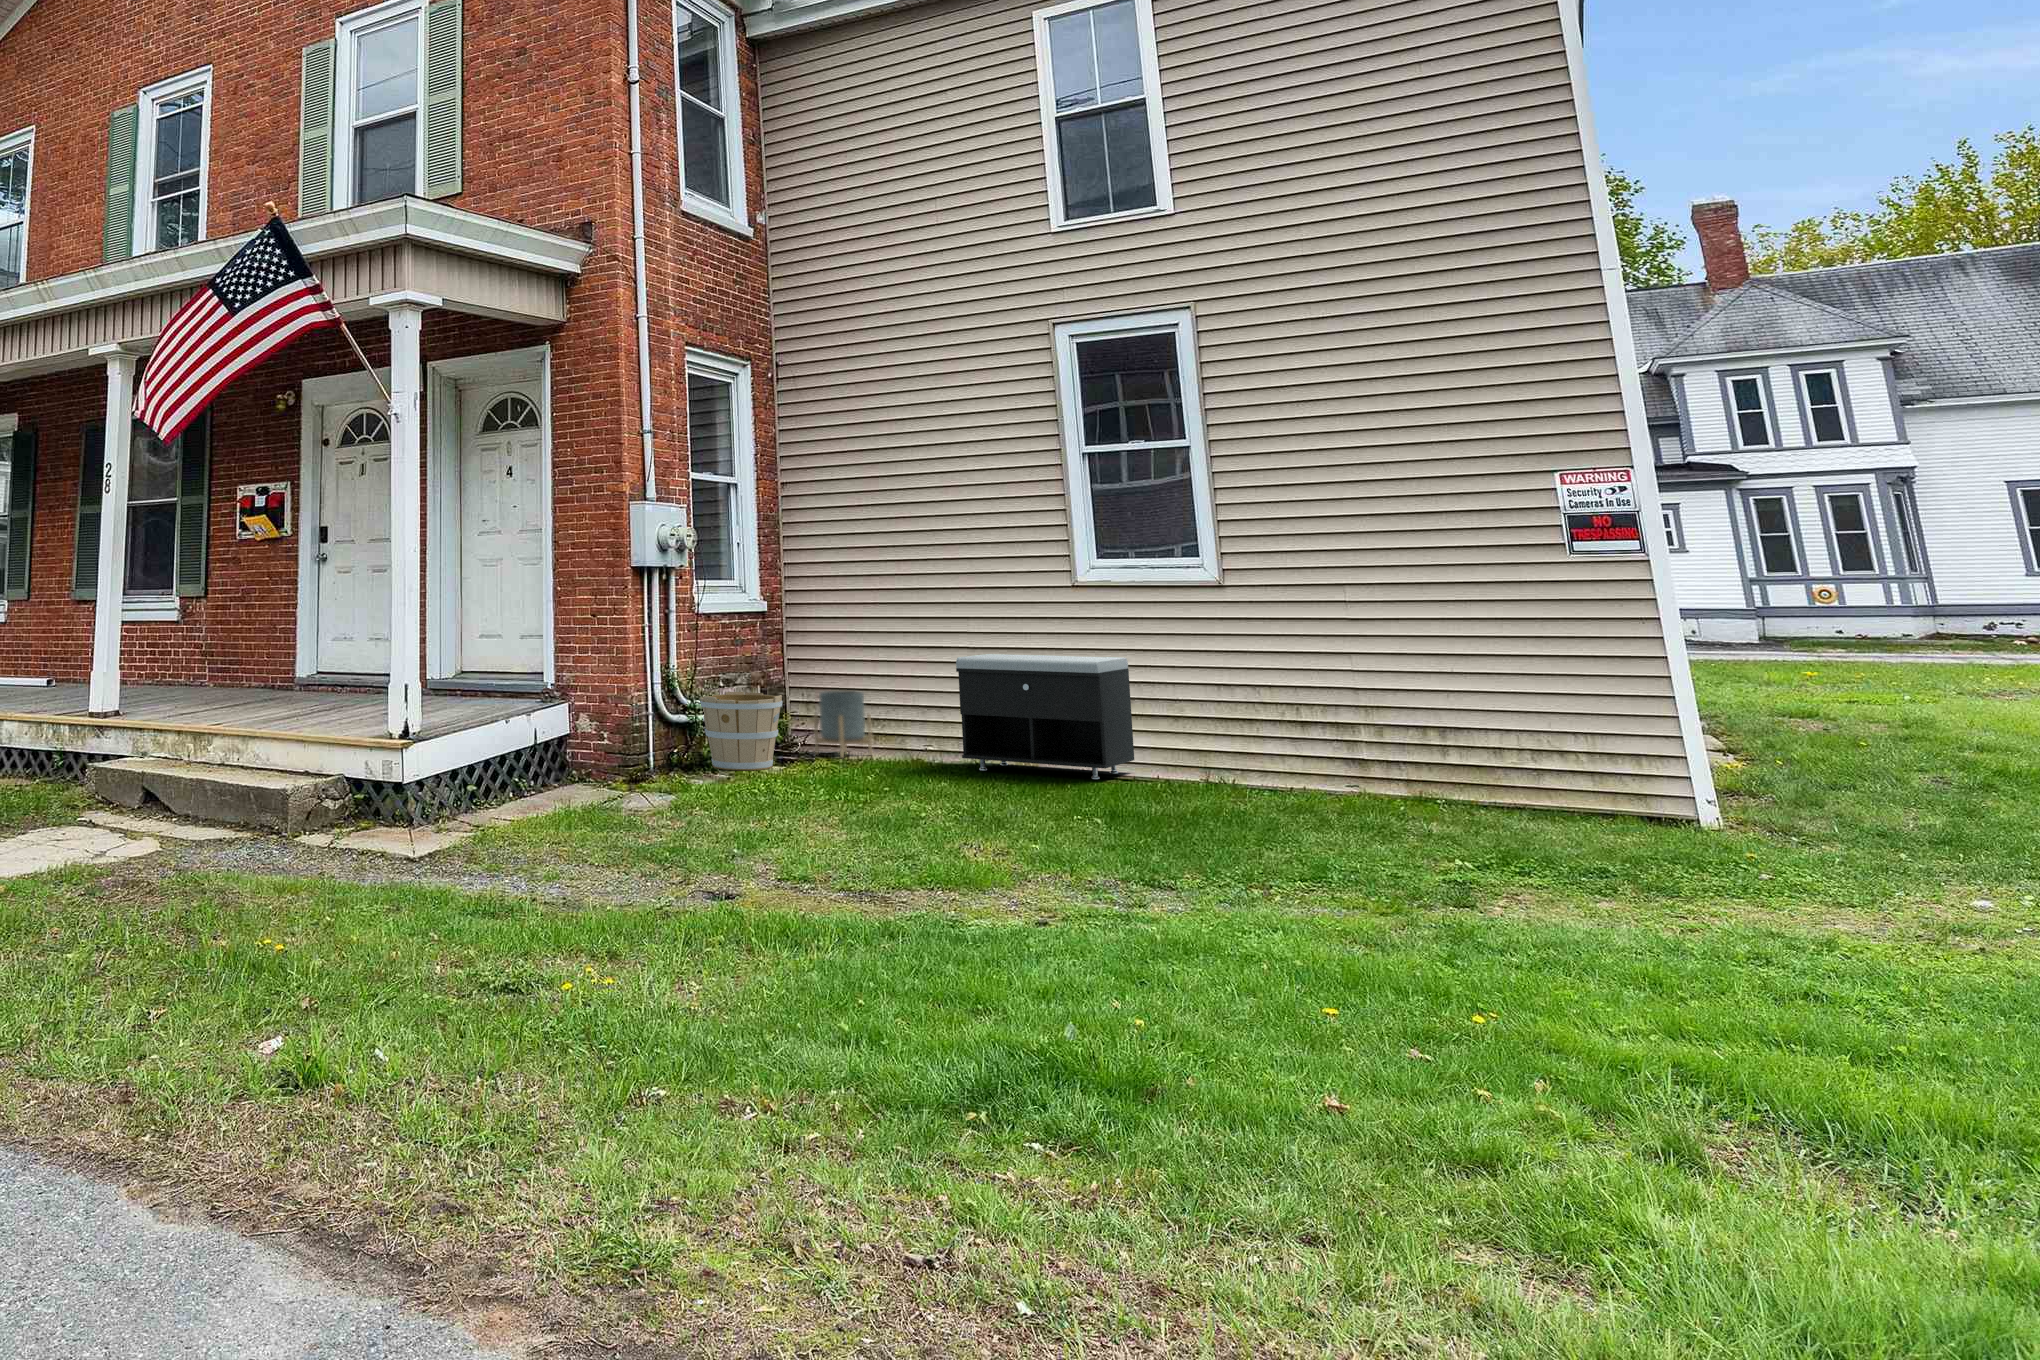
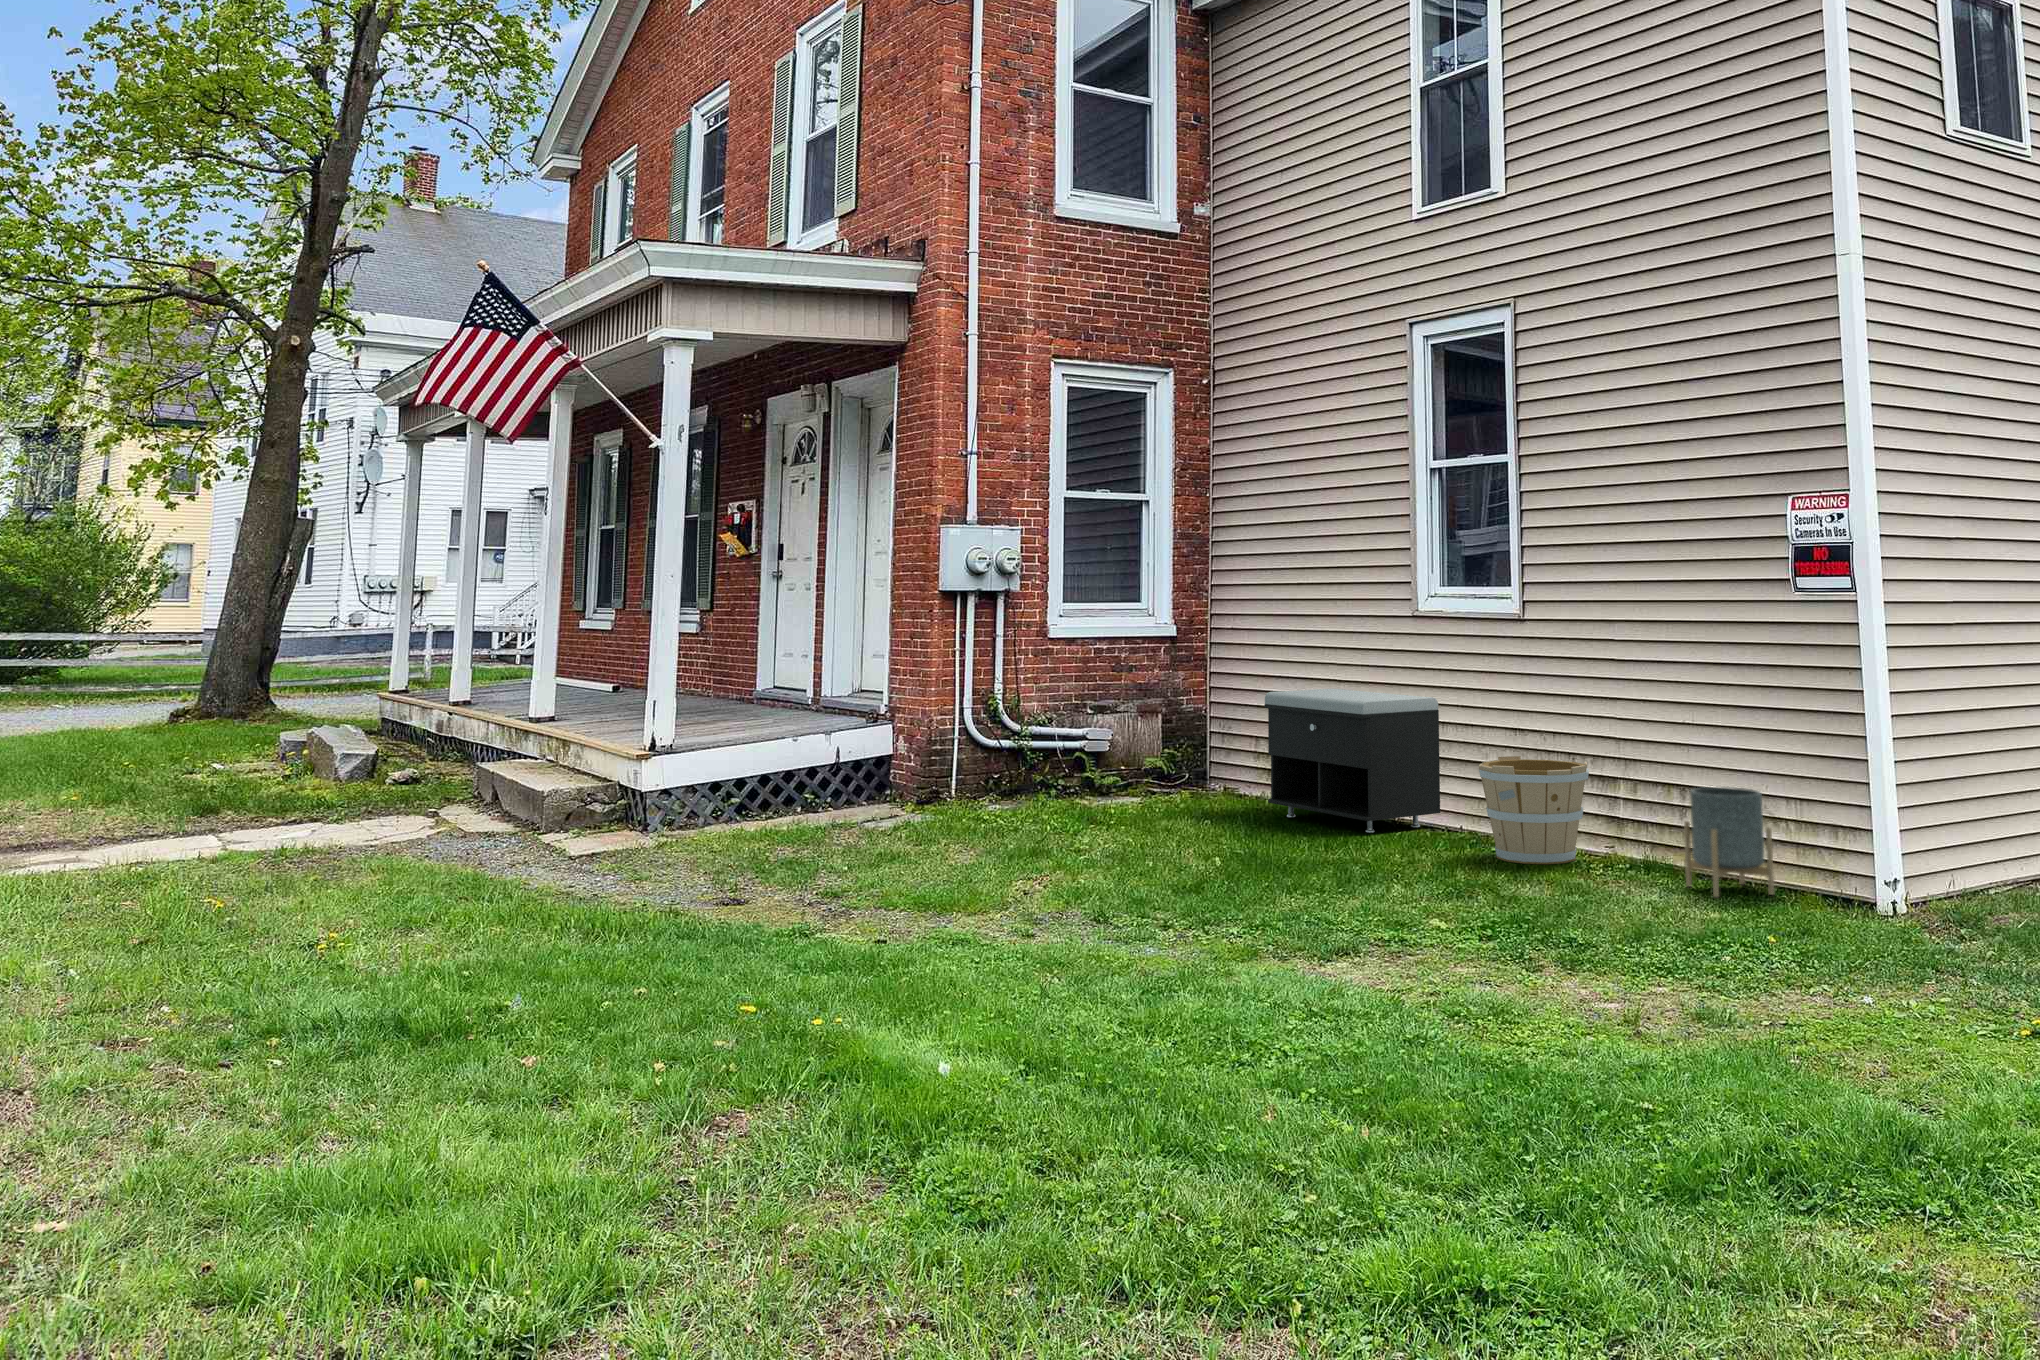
planter: present [814,691,872,757] -> present [1684,787,1774,897]
wooden bucket: present [700,692,783,770] -> present [1479,756,1589,864]

